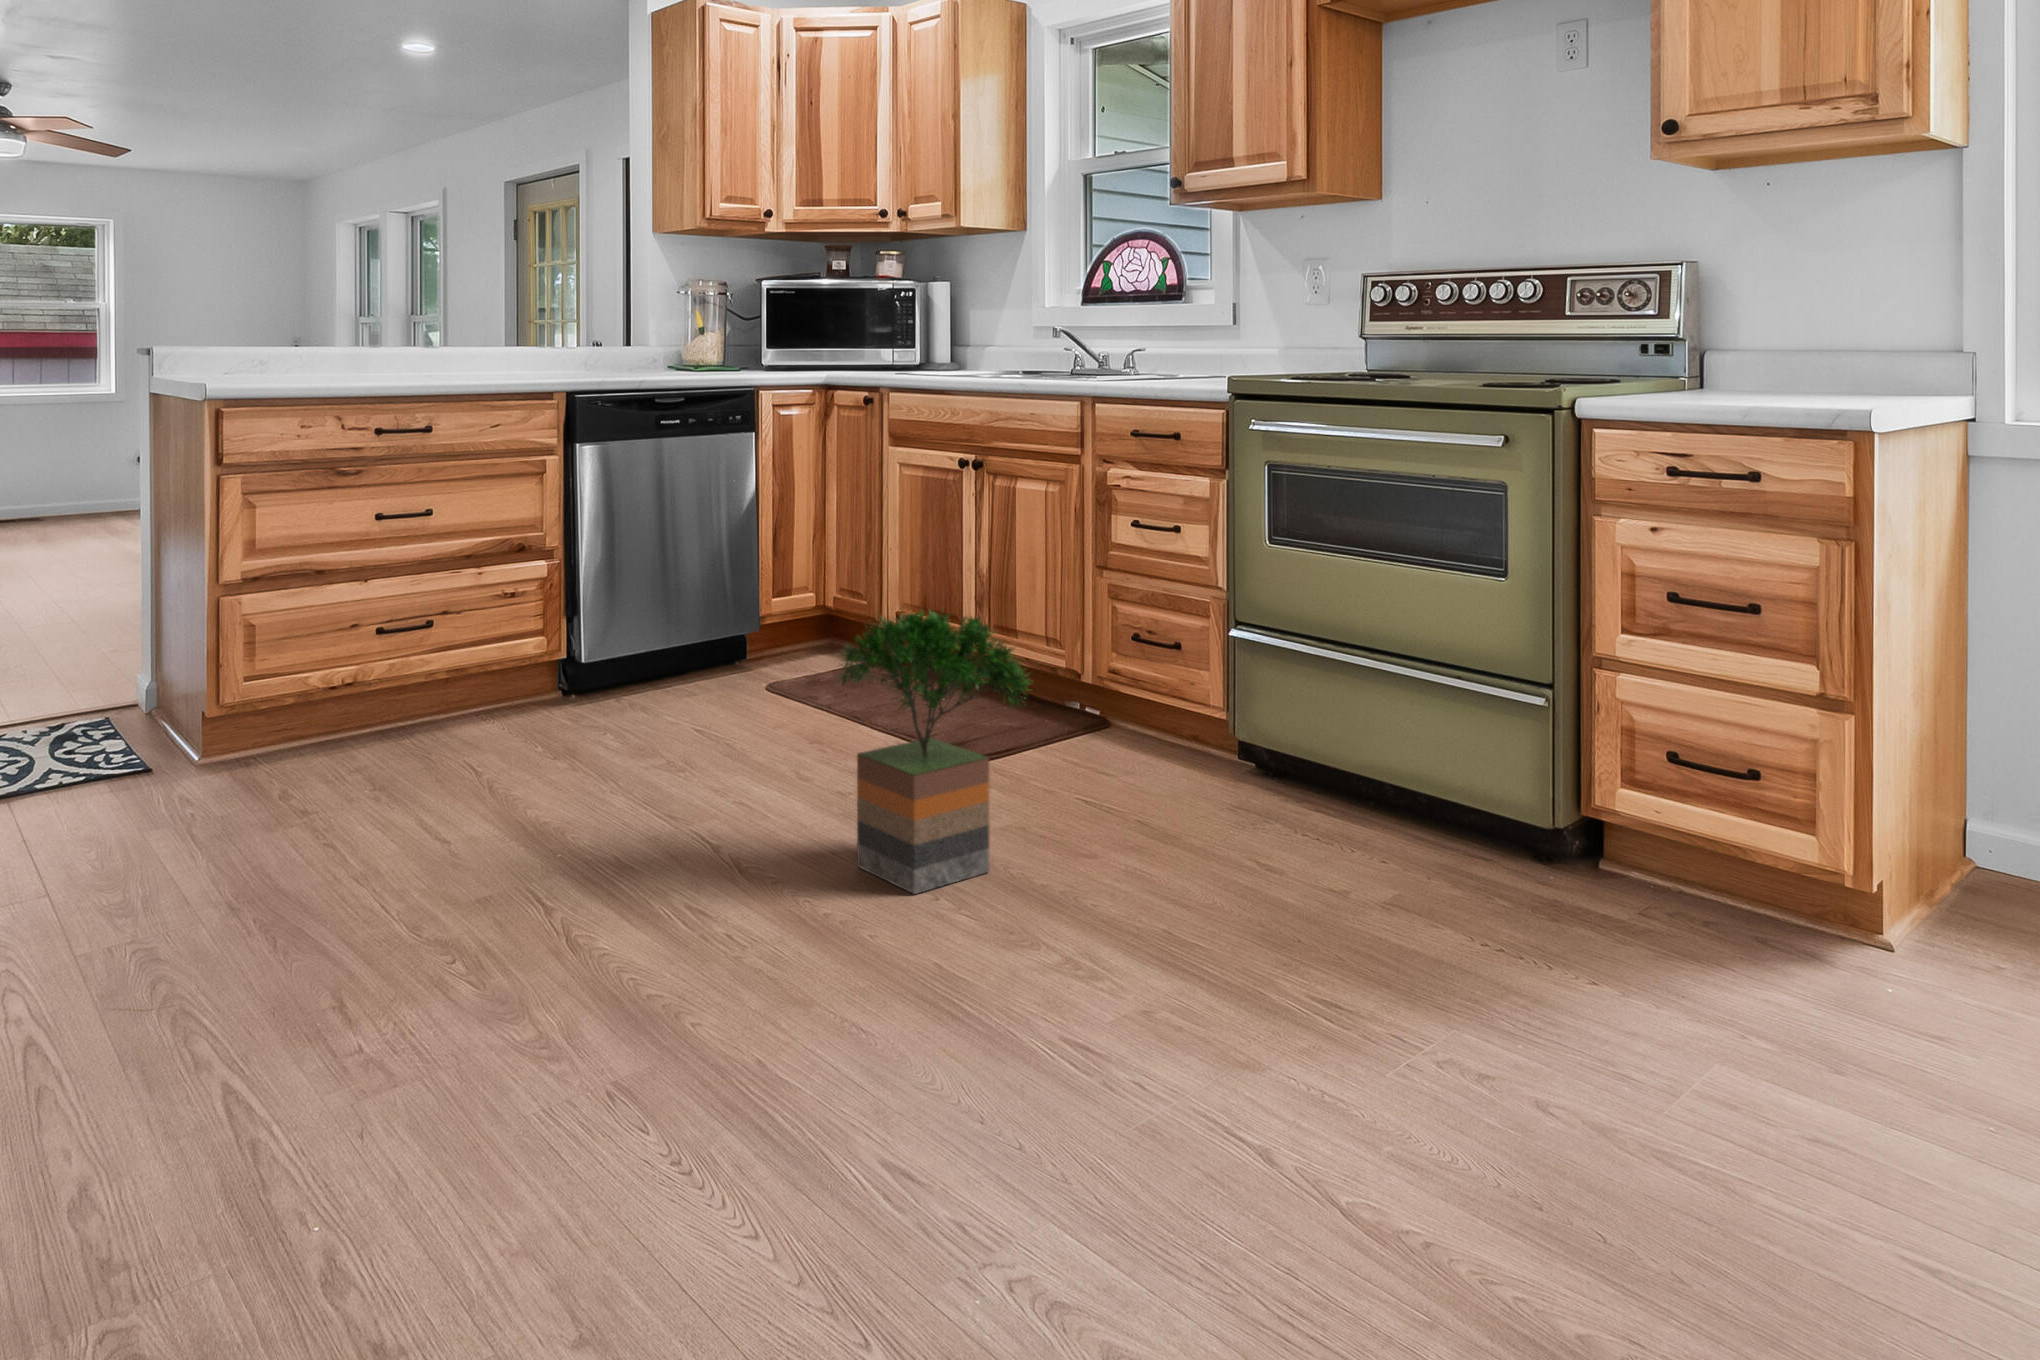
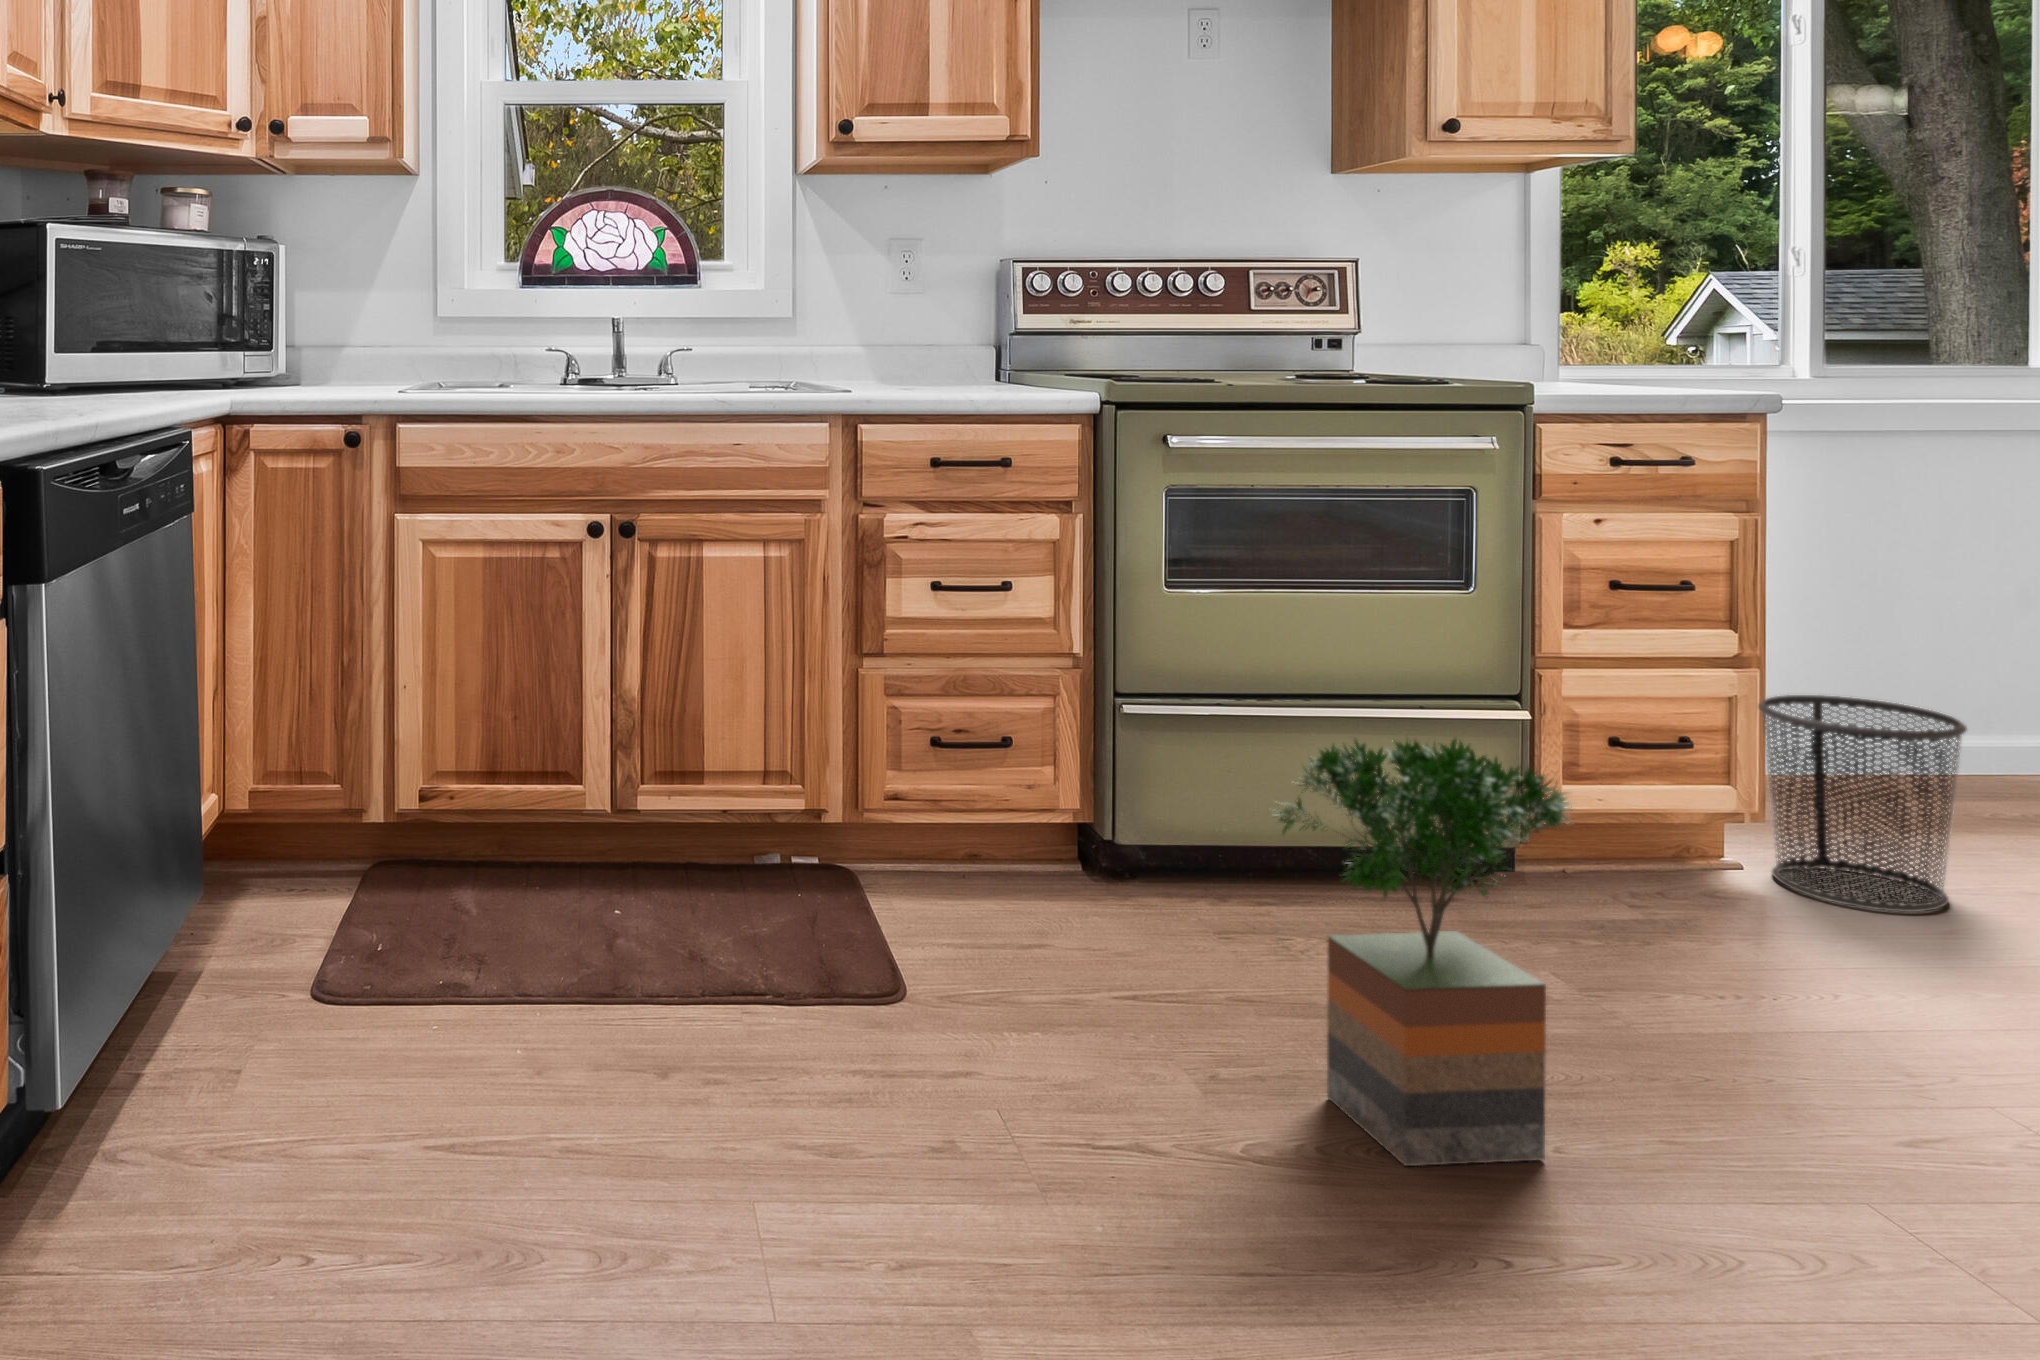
trash can: none [1740,756,1973,1028] -> present [1758,695,1967,912]

